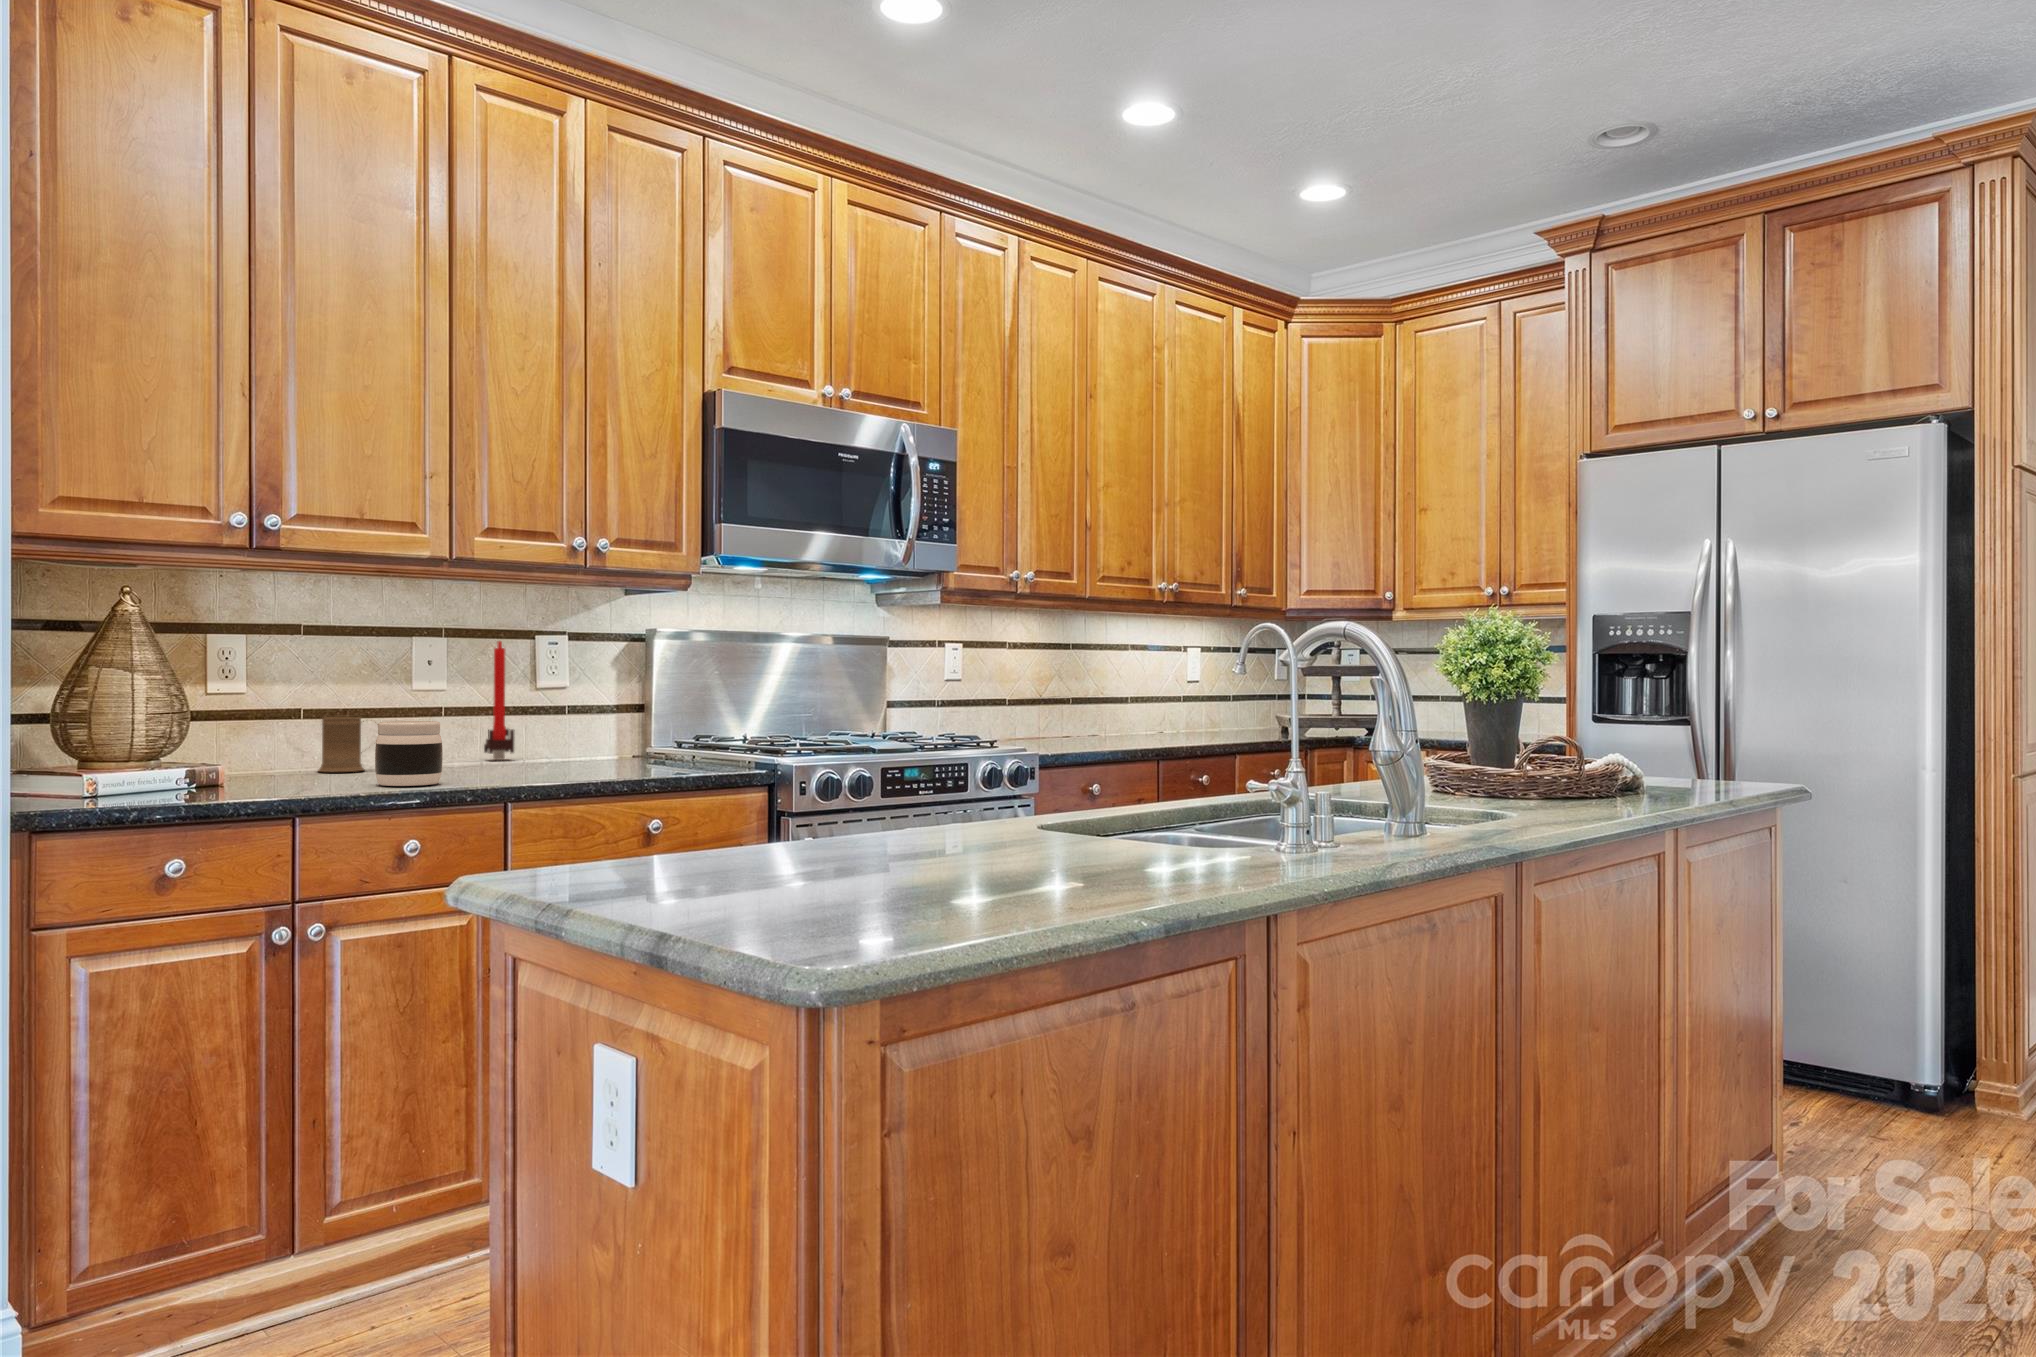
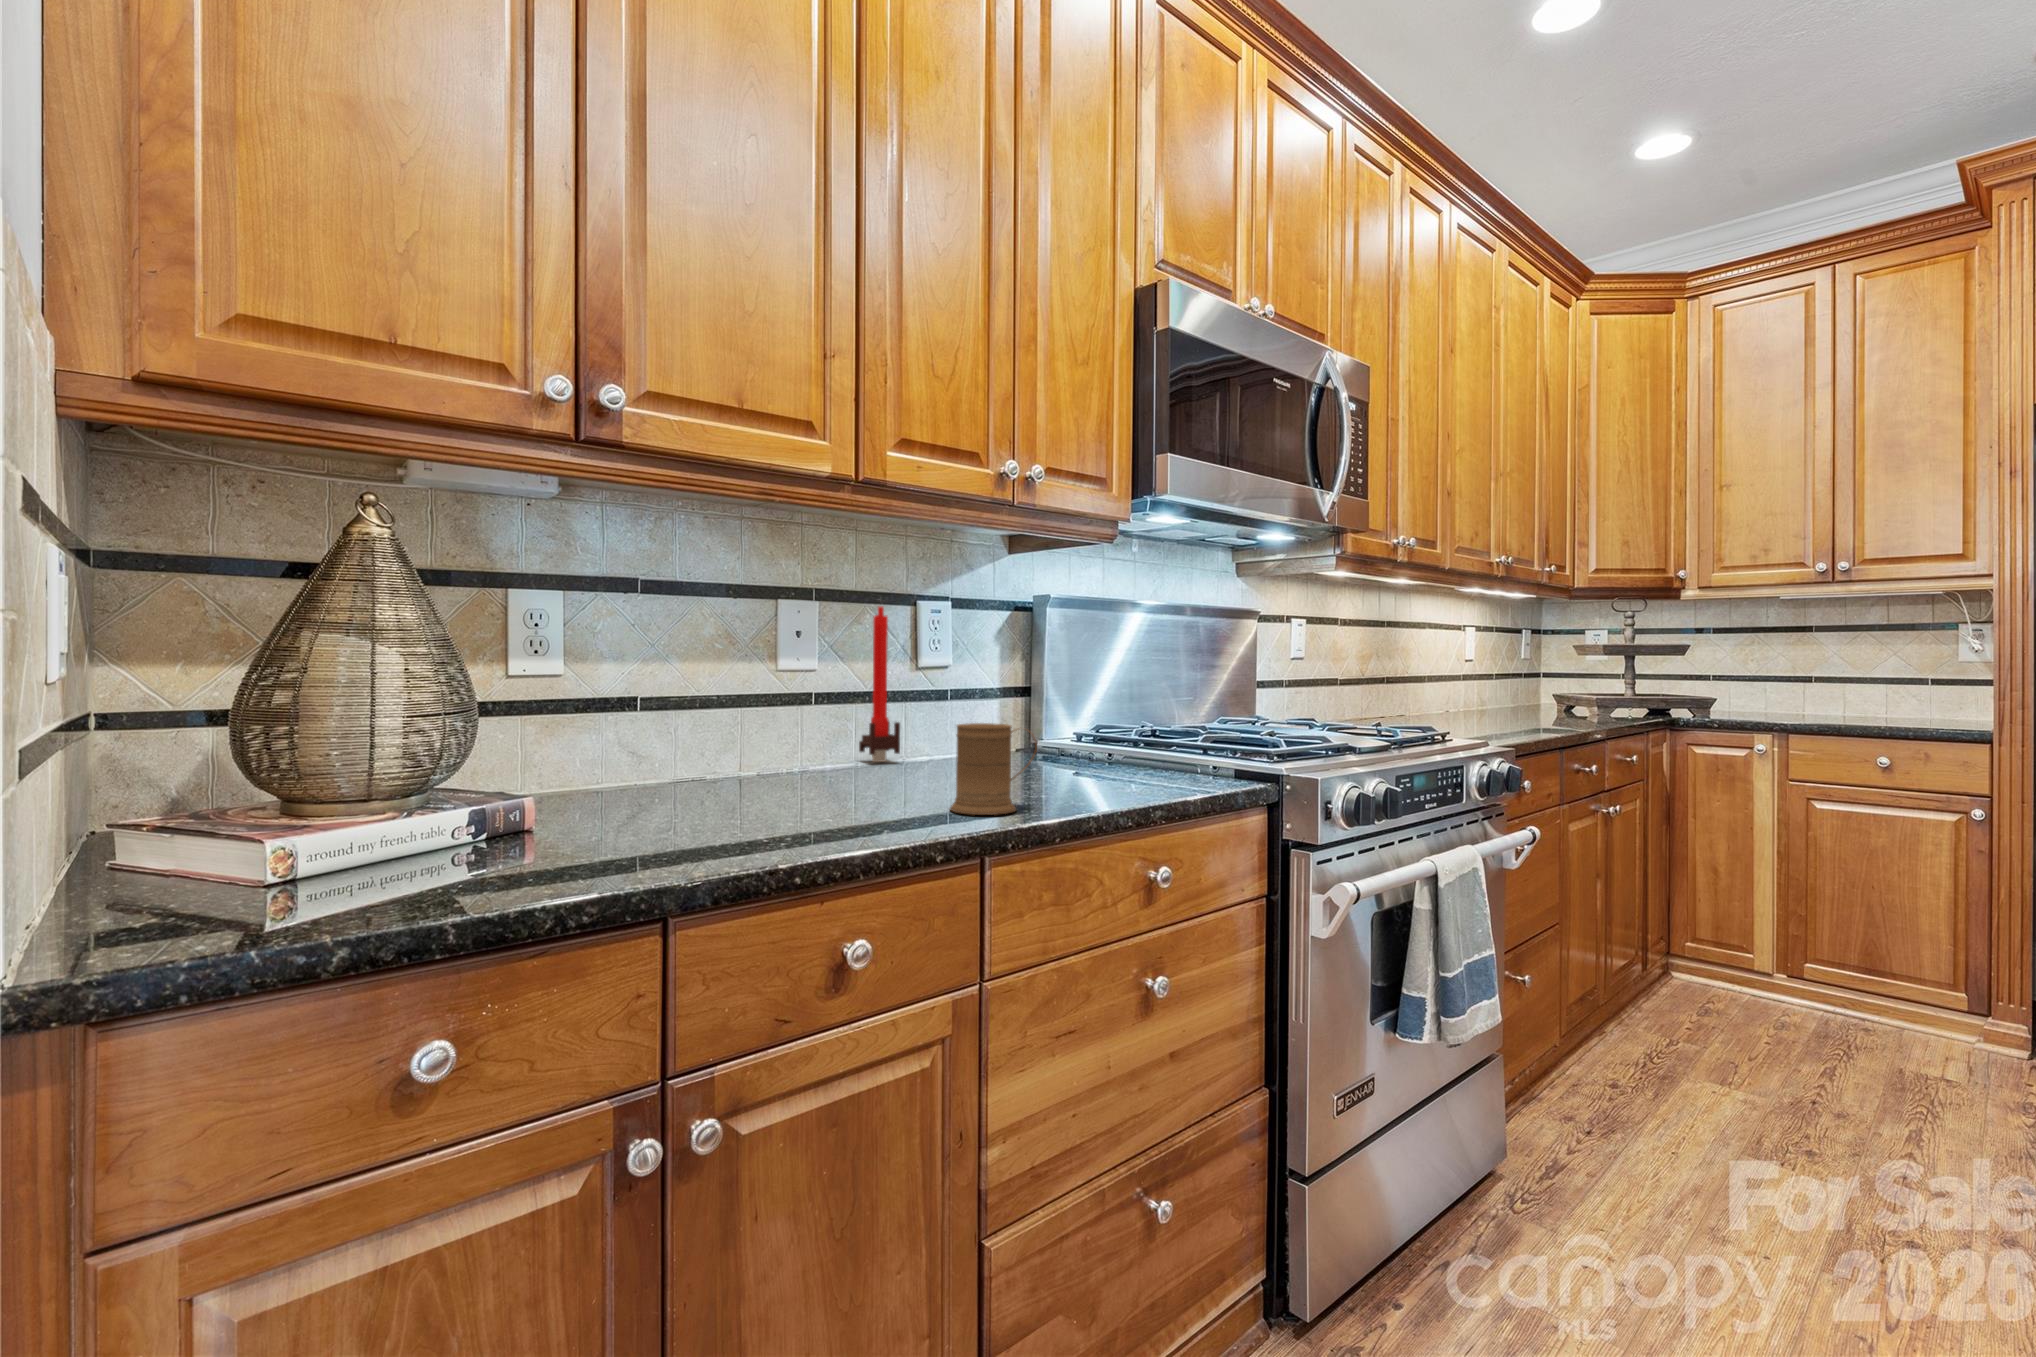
mug: present [319,717,364,772] -> present [950,723,1037,815]
jar: present [375,721,443,786] -> none [774,722,874,833]

